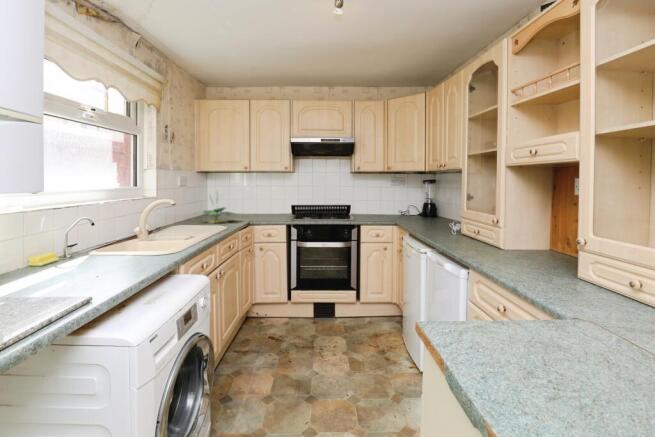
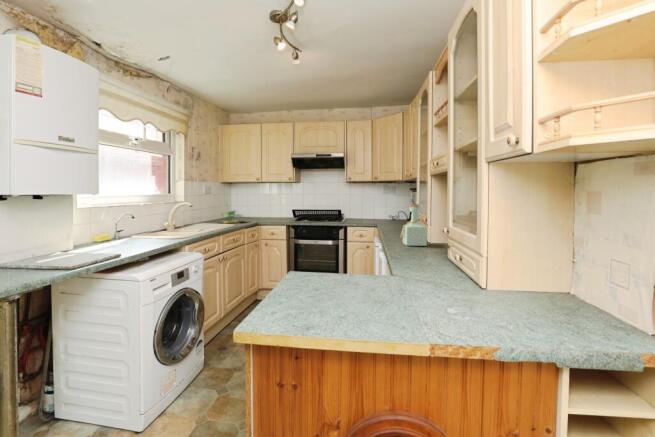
bottle: none [467,202,505,254] -> present [400,204,427,246]

